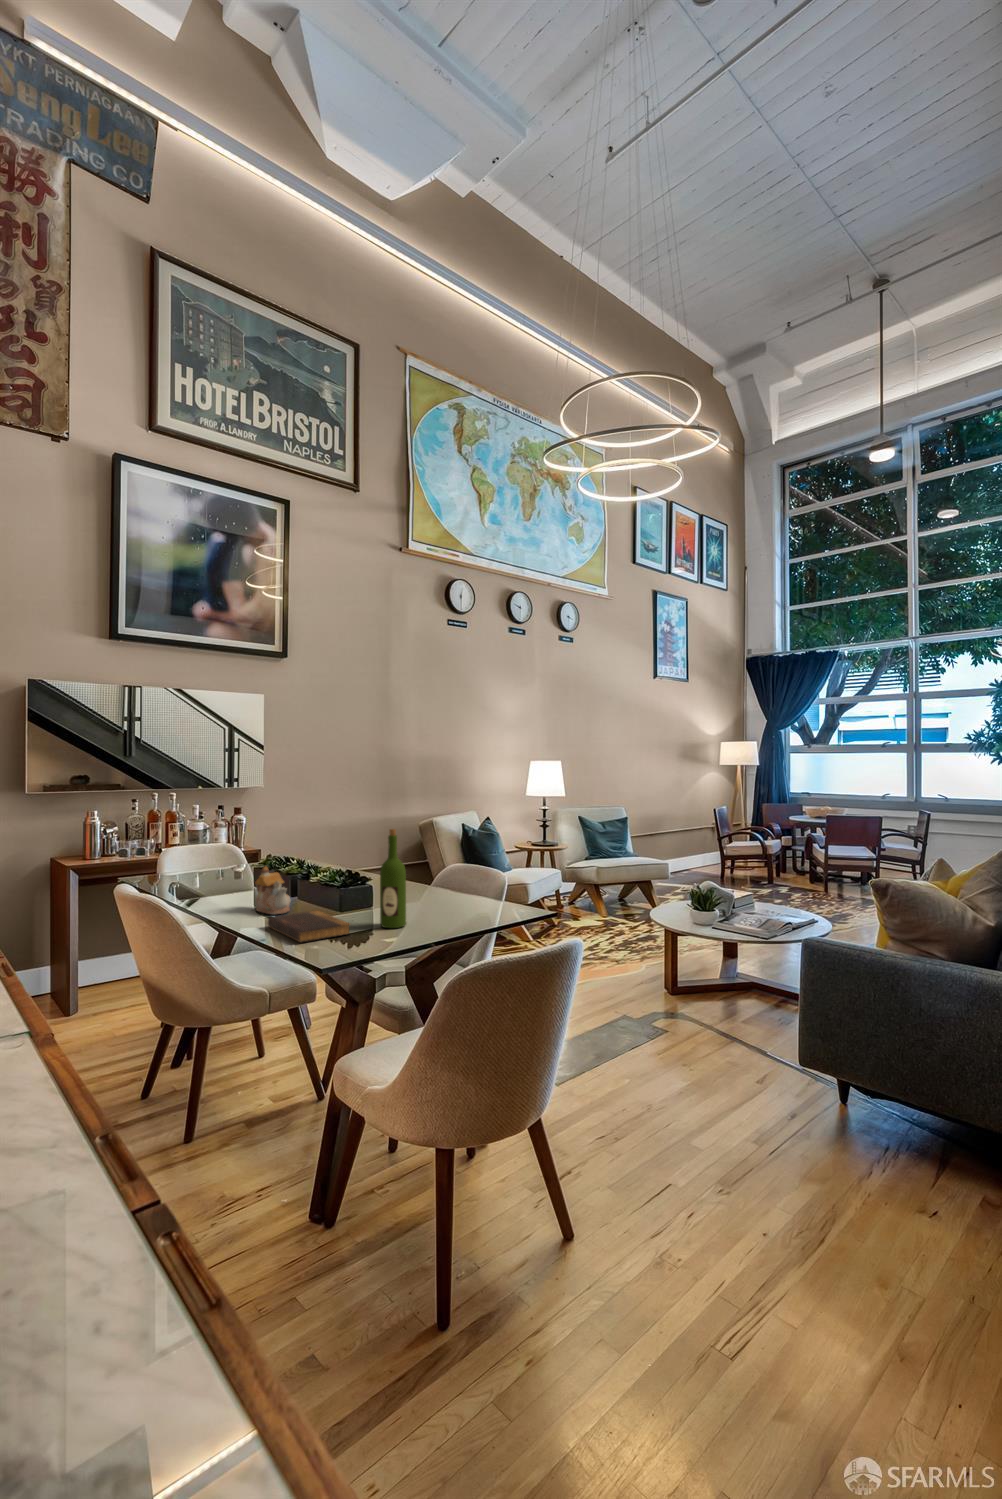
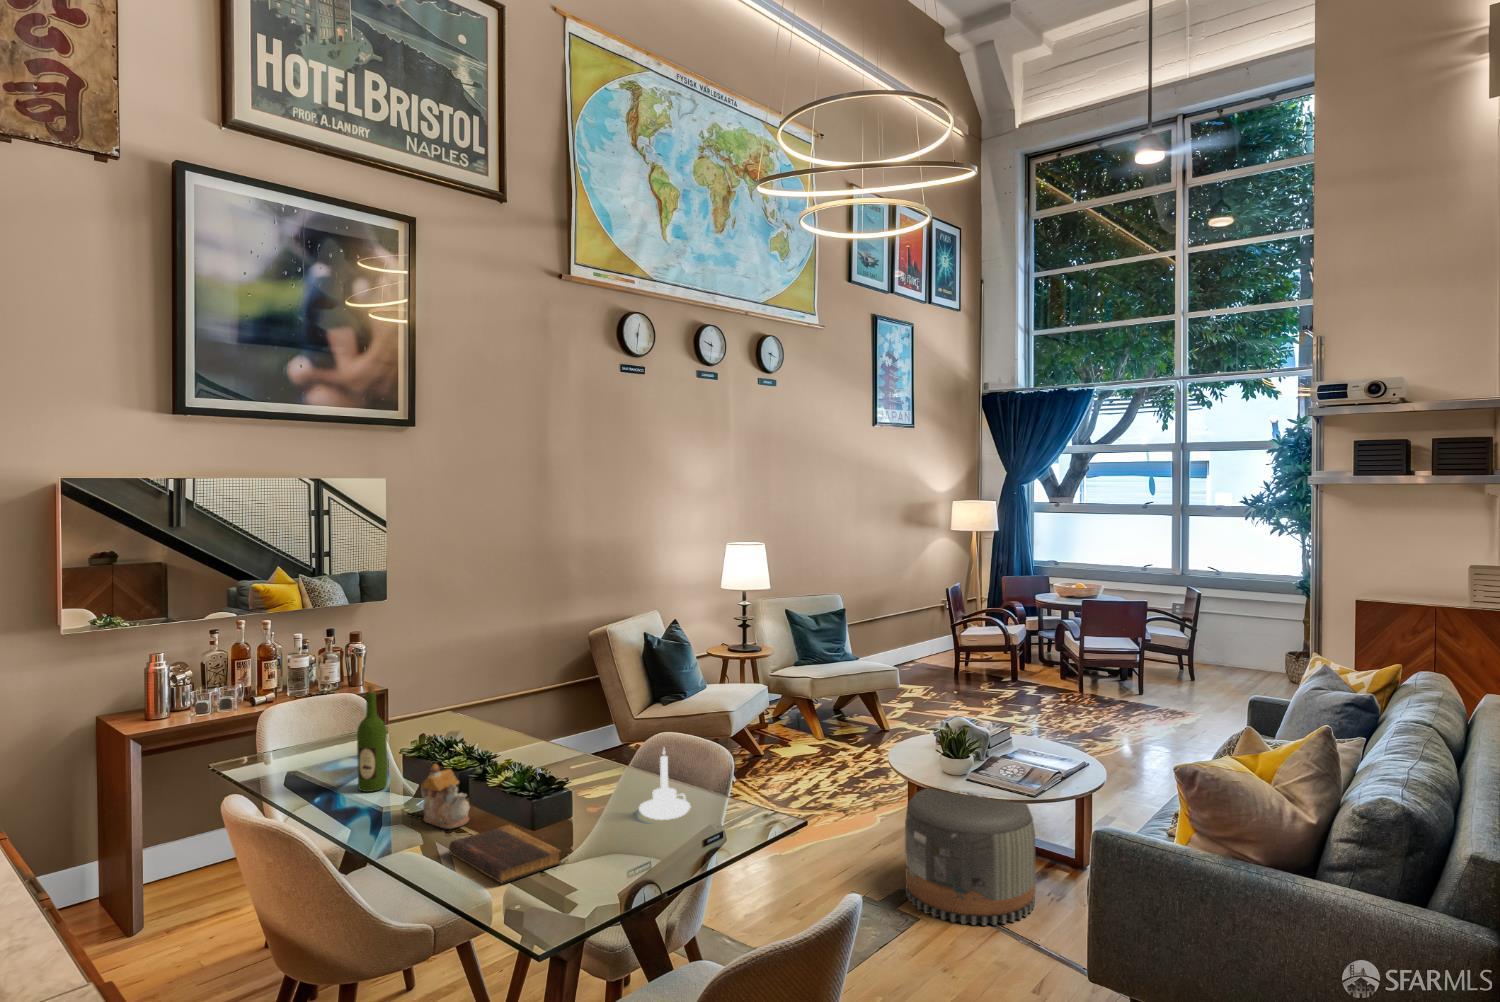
wine bottle: present [380,829,406,928] -> present [357,685,387,792]
candle holder: none [421,858,462,914] -> present [639,750,690,820]
pouf: none [658,931,766,1041] -> present [905,788,1036,925]

